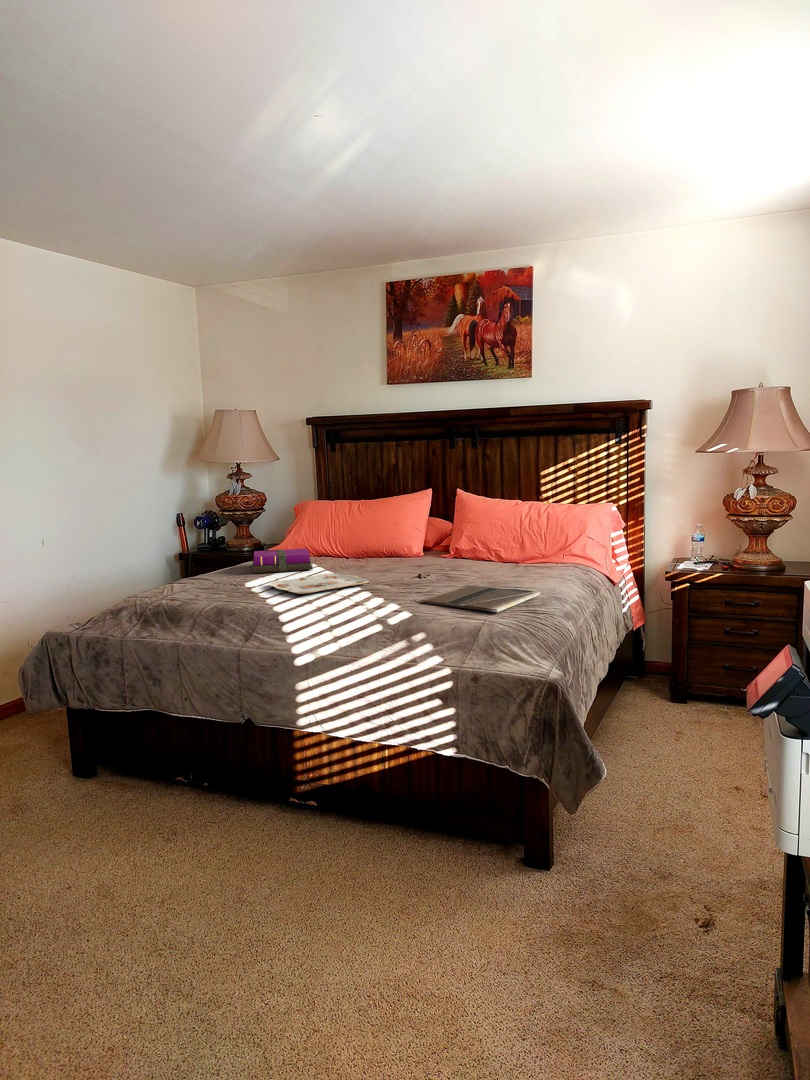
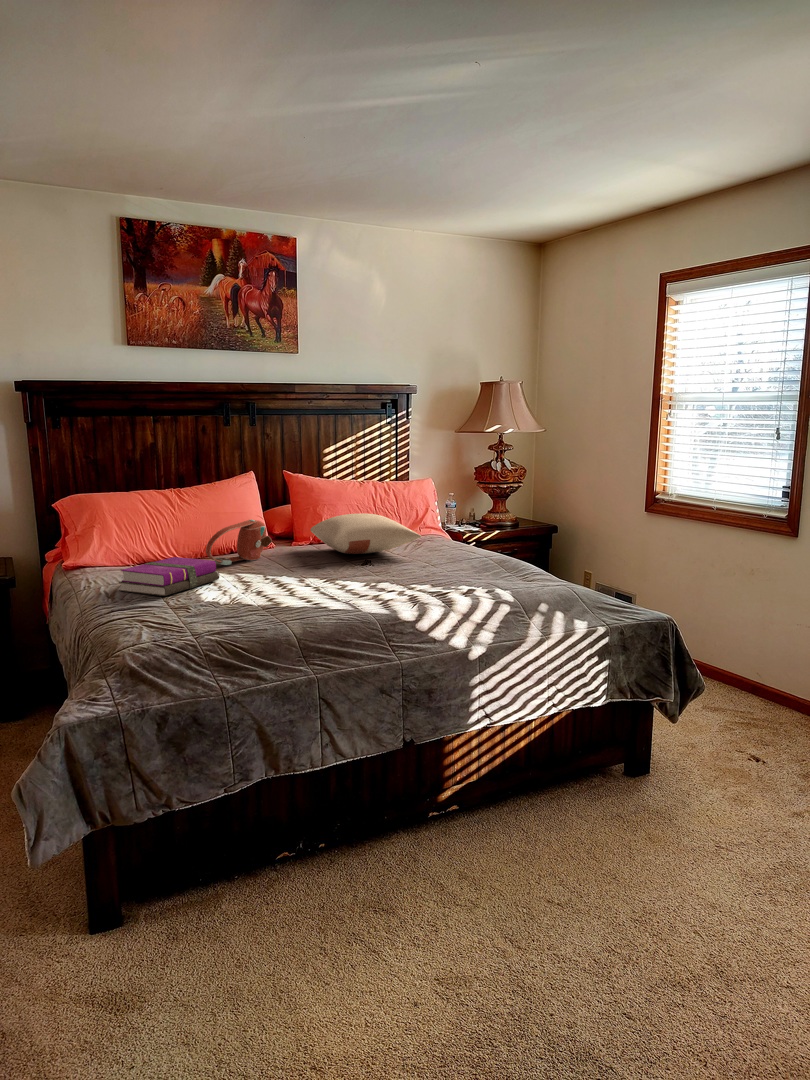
handbag: none [332,527,401,562] -> present [206,519,272,565]
pillow: none [415,532,528,570] -> present [310,513,421,554]
serving tray: present [269,573,369,594] -> none [245,575,344,602]
laptop: present [419,585,540,612] -> none [420,558,531,584]

